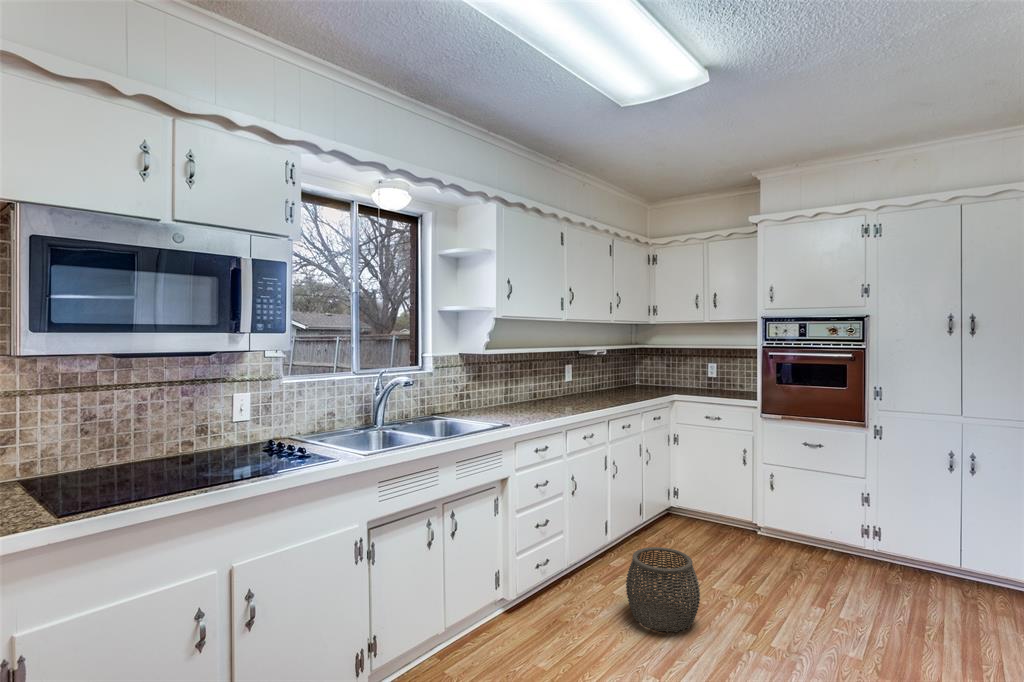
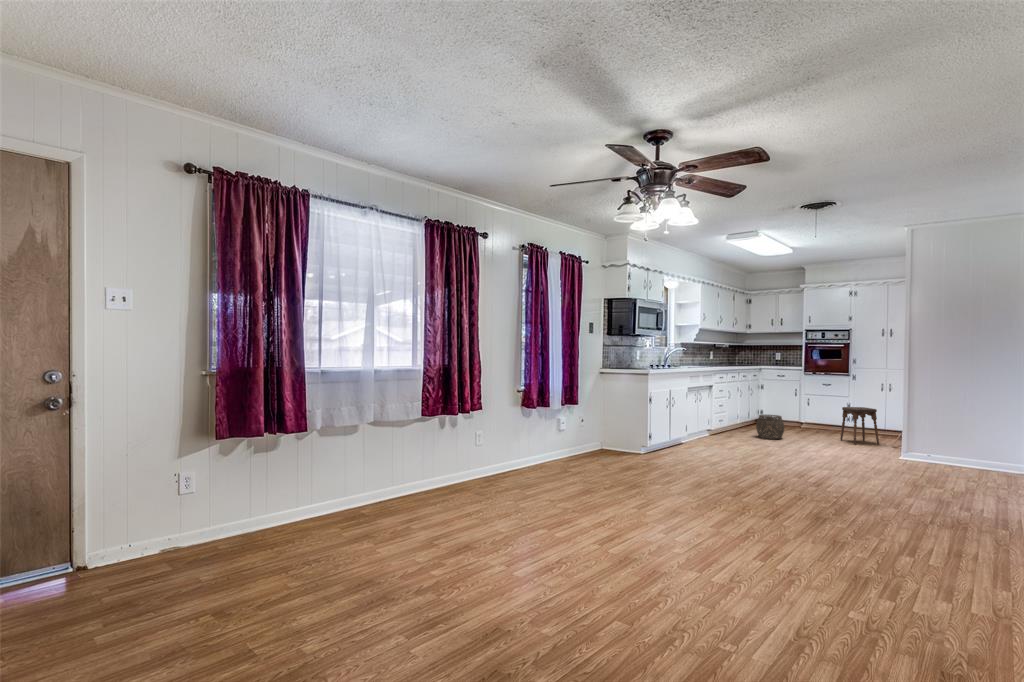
stool: none [855,533,976,665] -> present [840,407,879,444]

